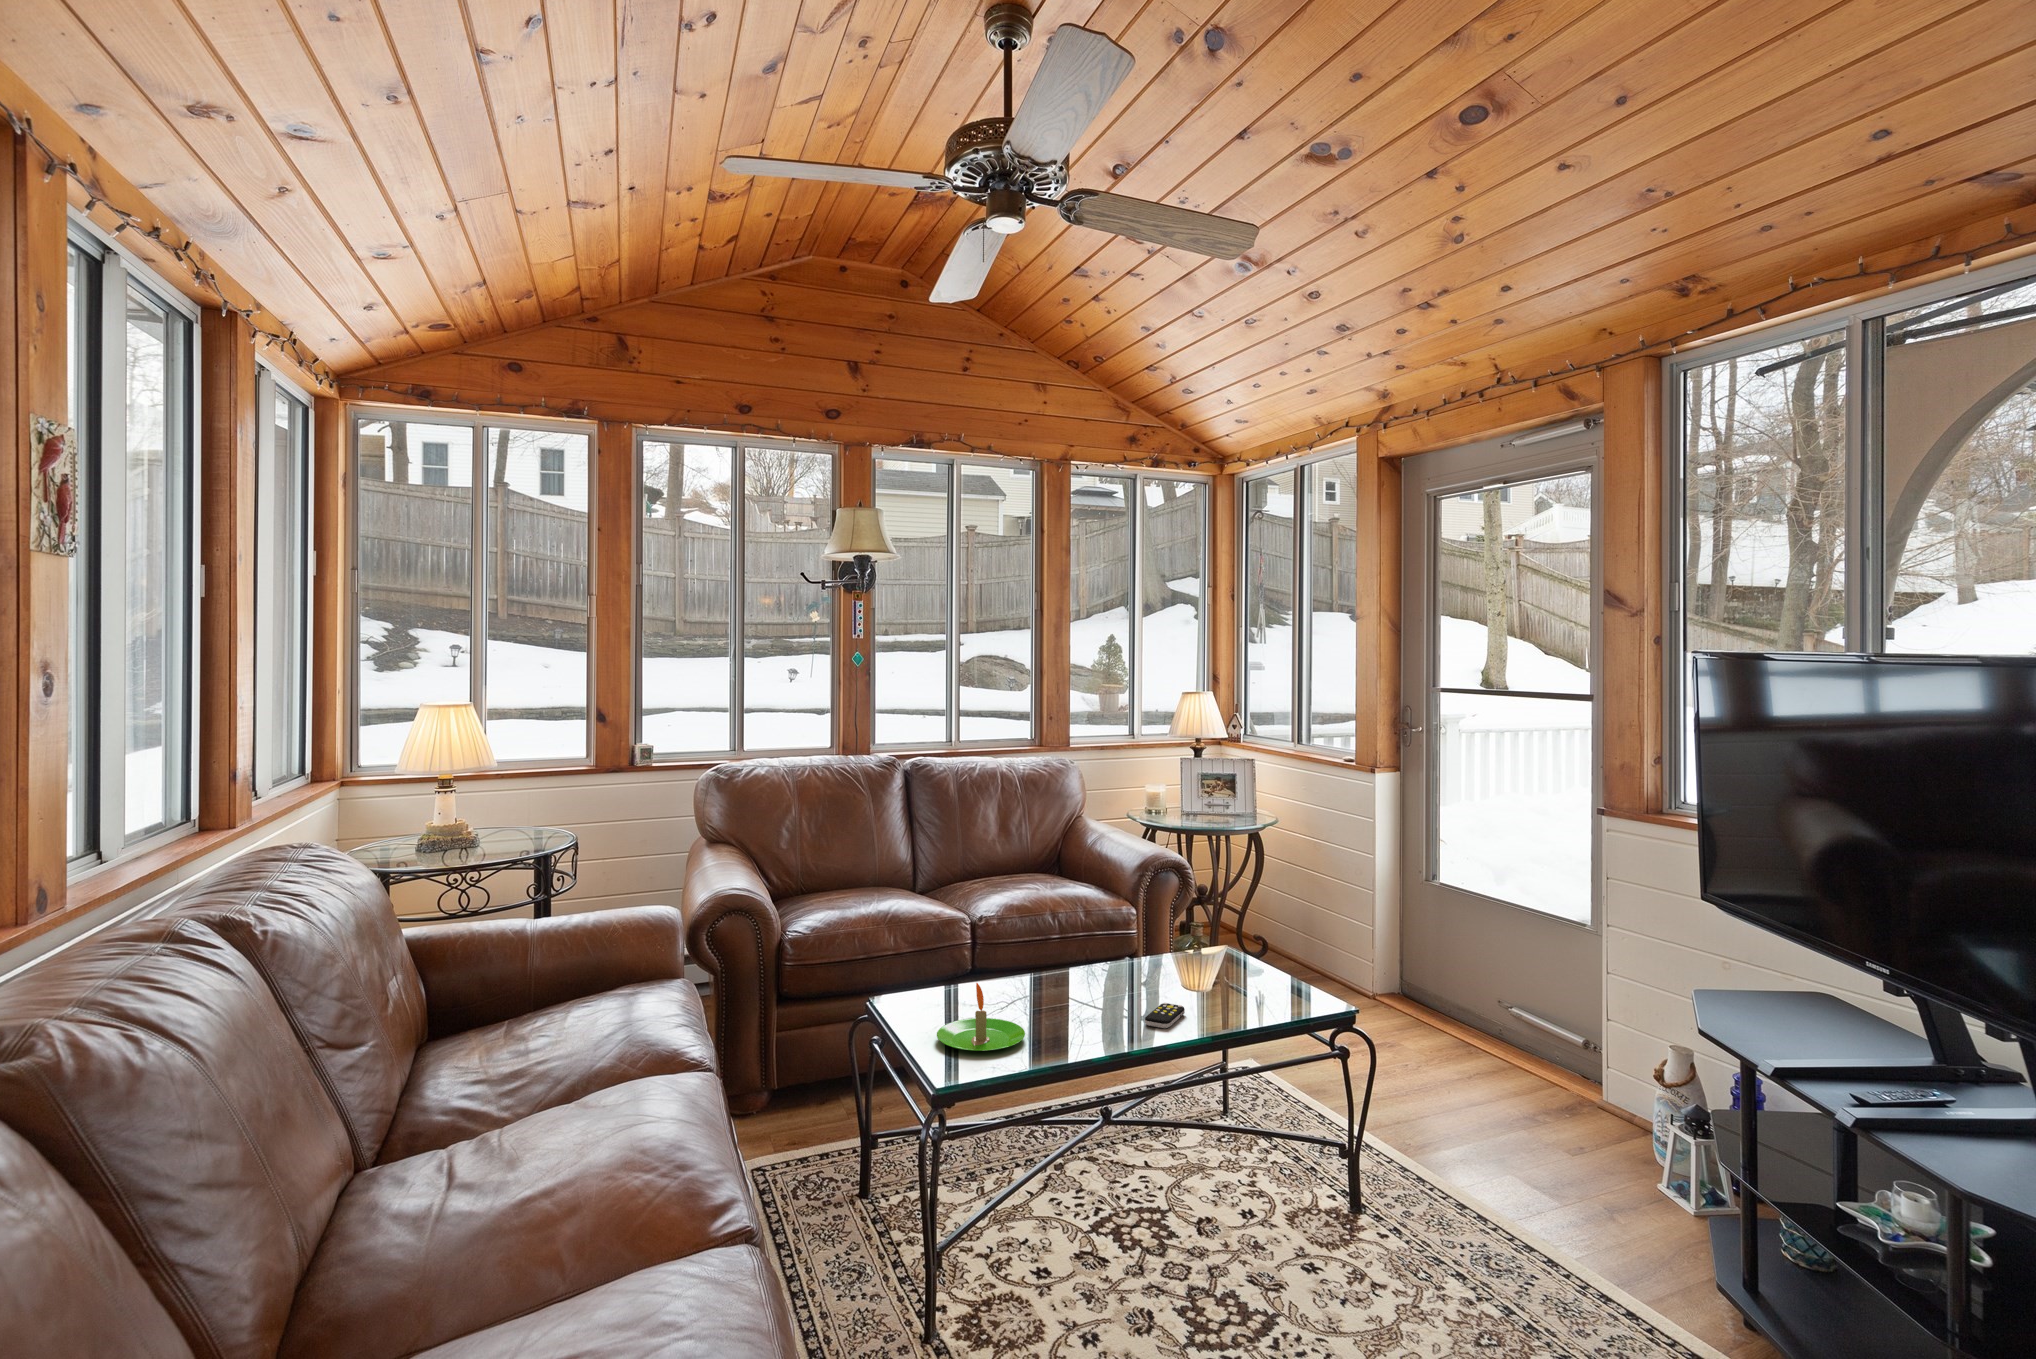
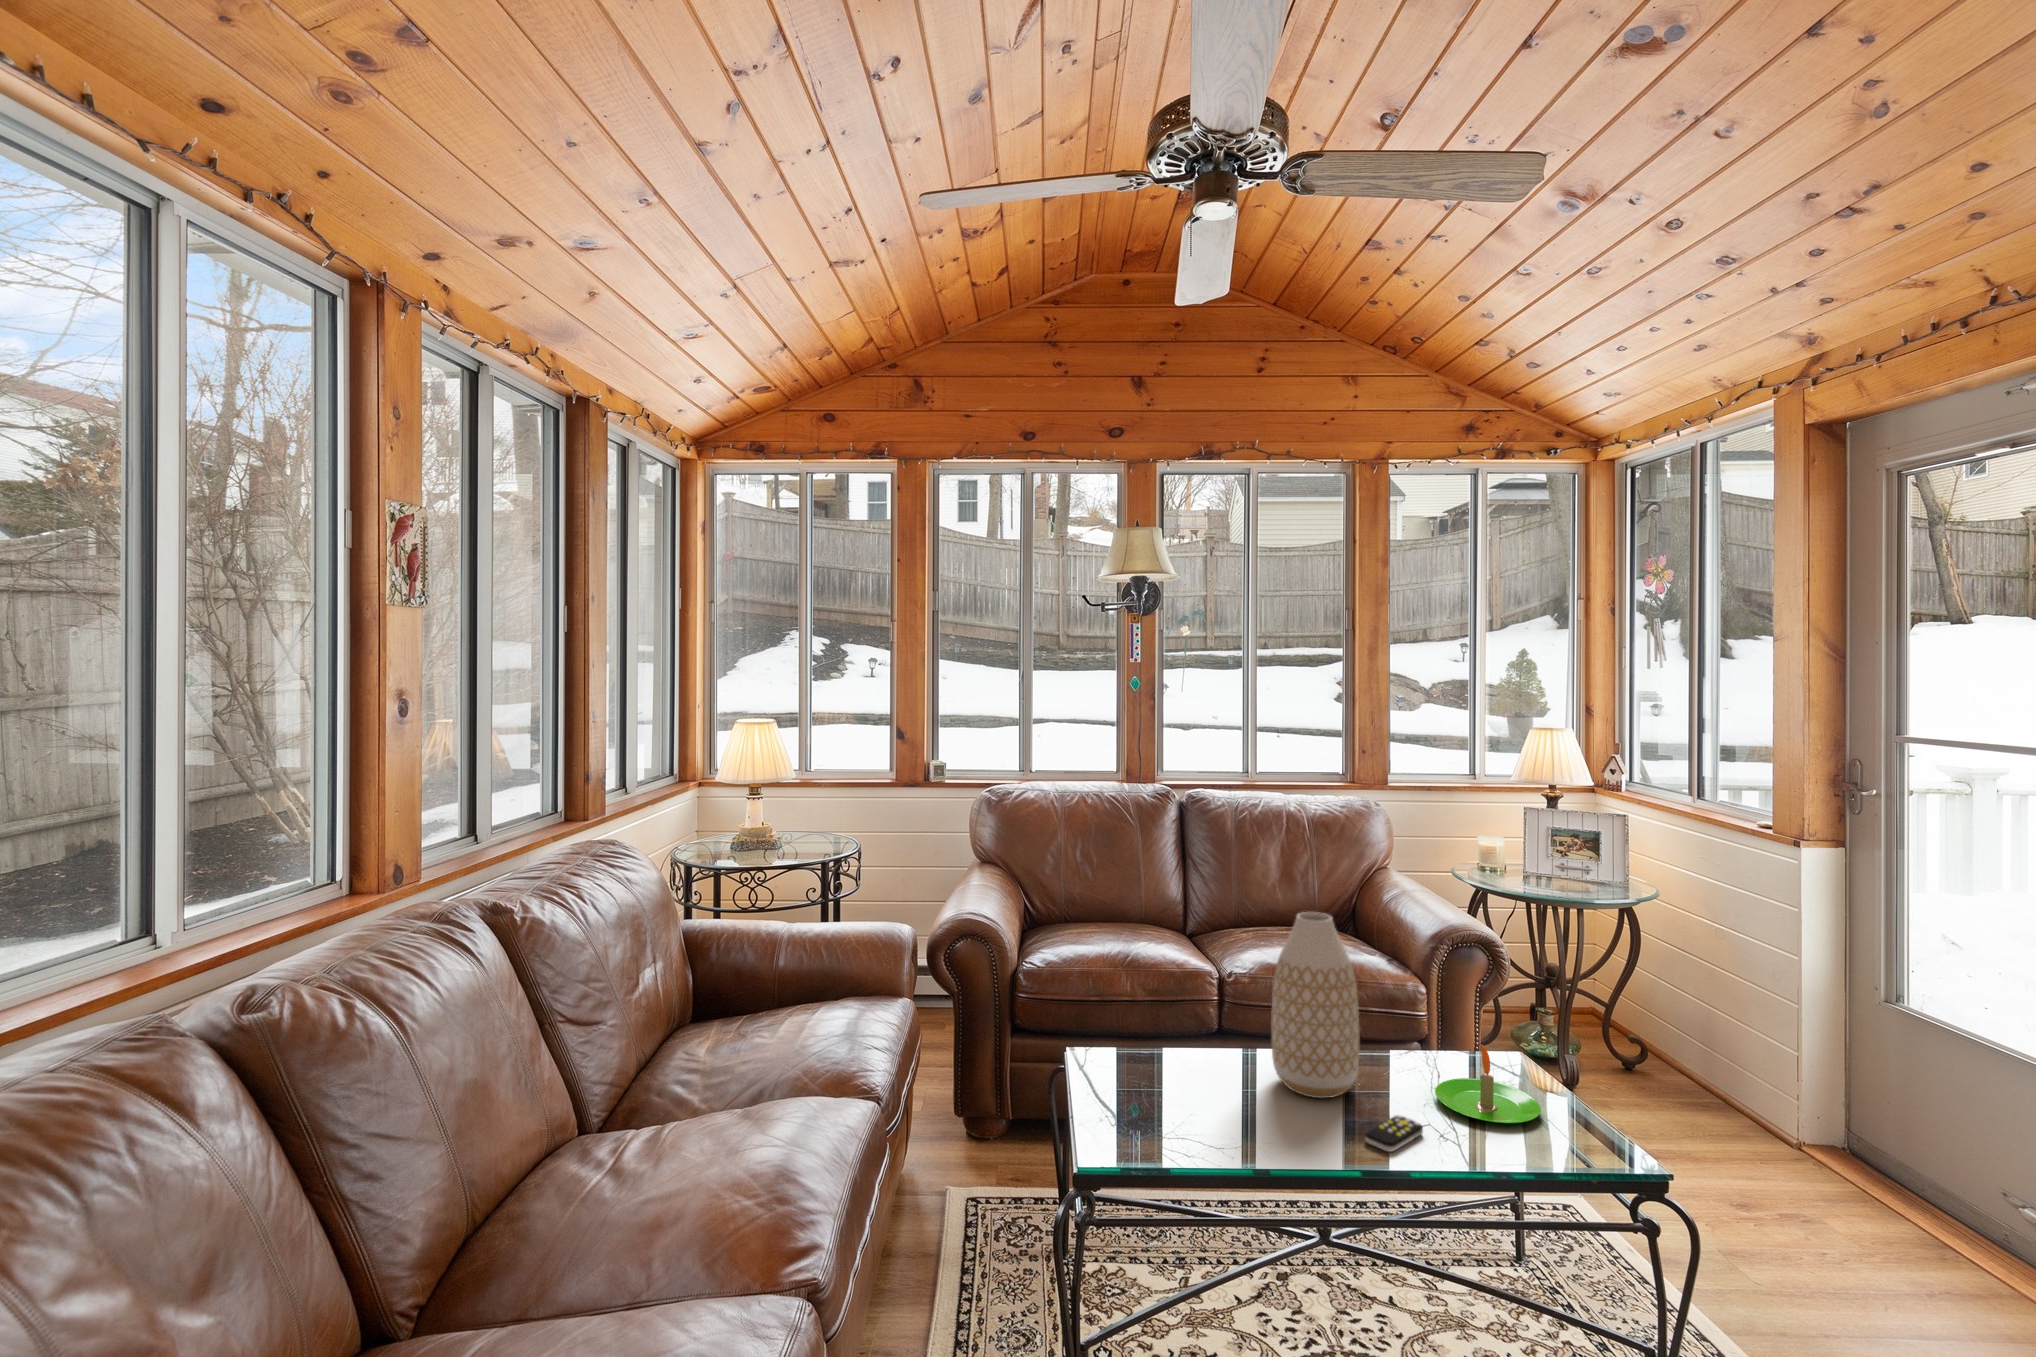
vase: none [1053,846,1125,1003] -> present [1271,912,1359,1098]
candle: present [937,983,1025,1051] -> present [1435,1045,1541,1123]

